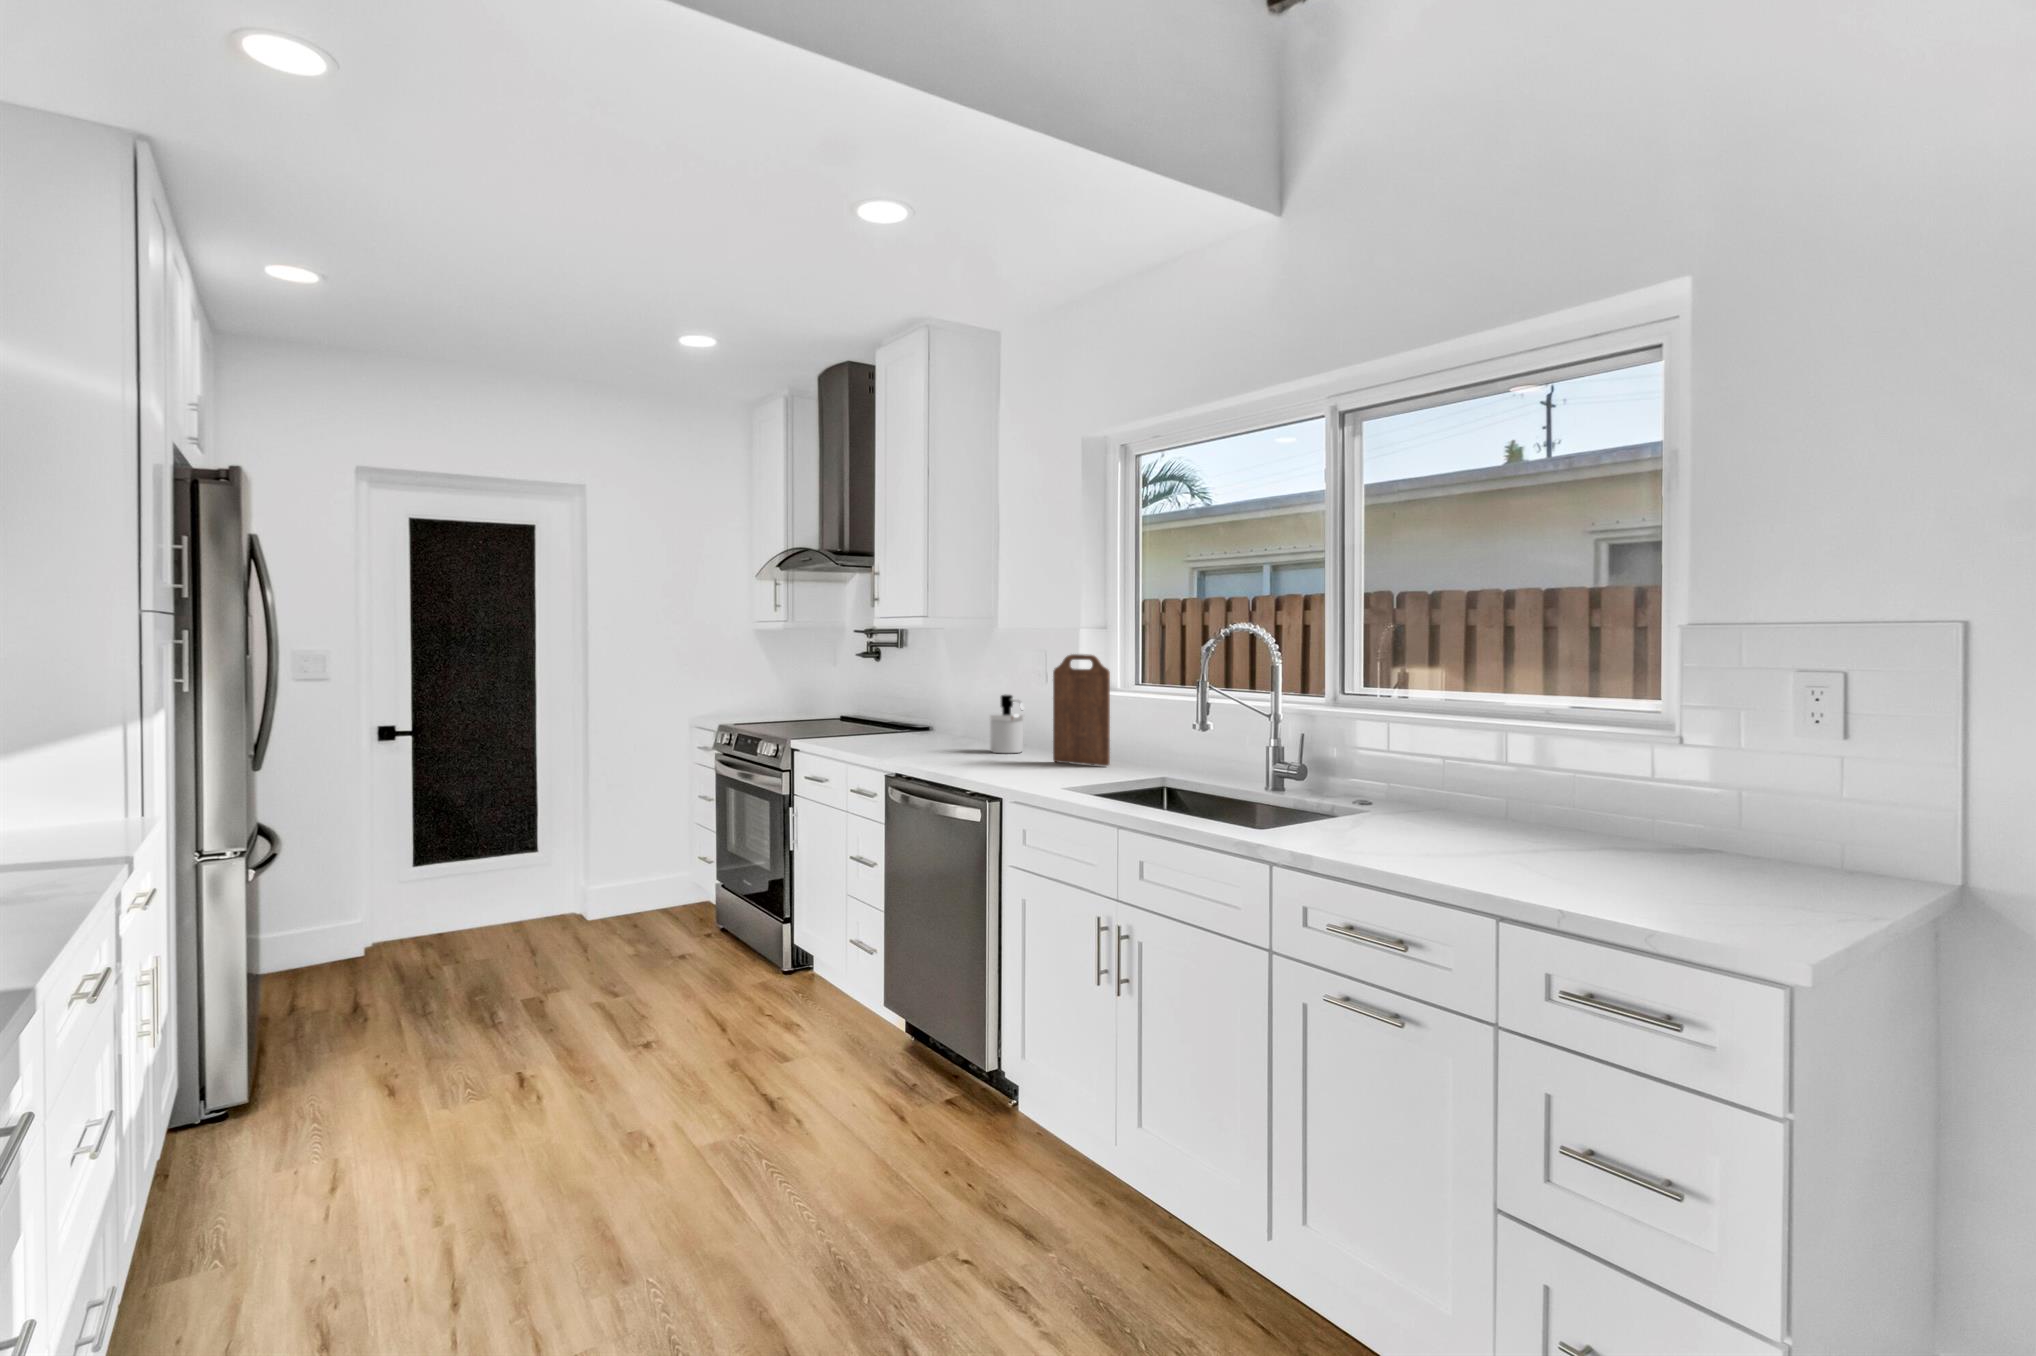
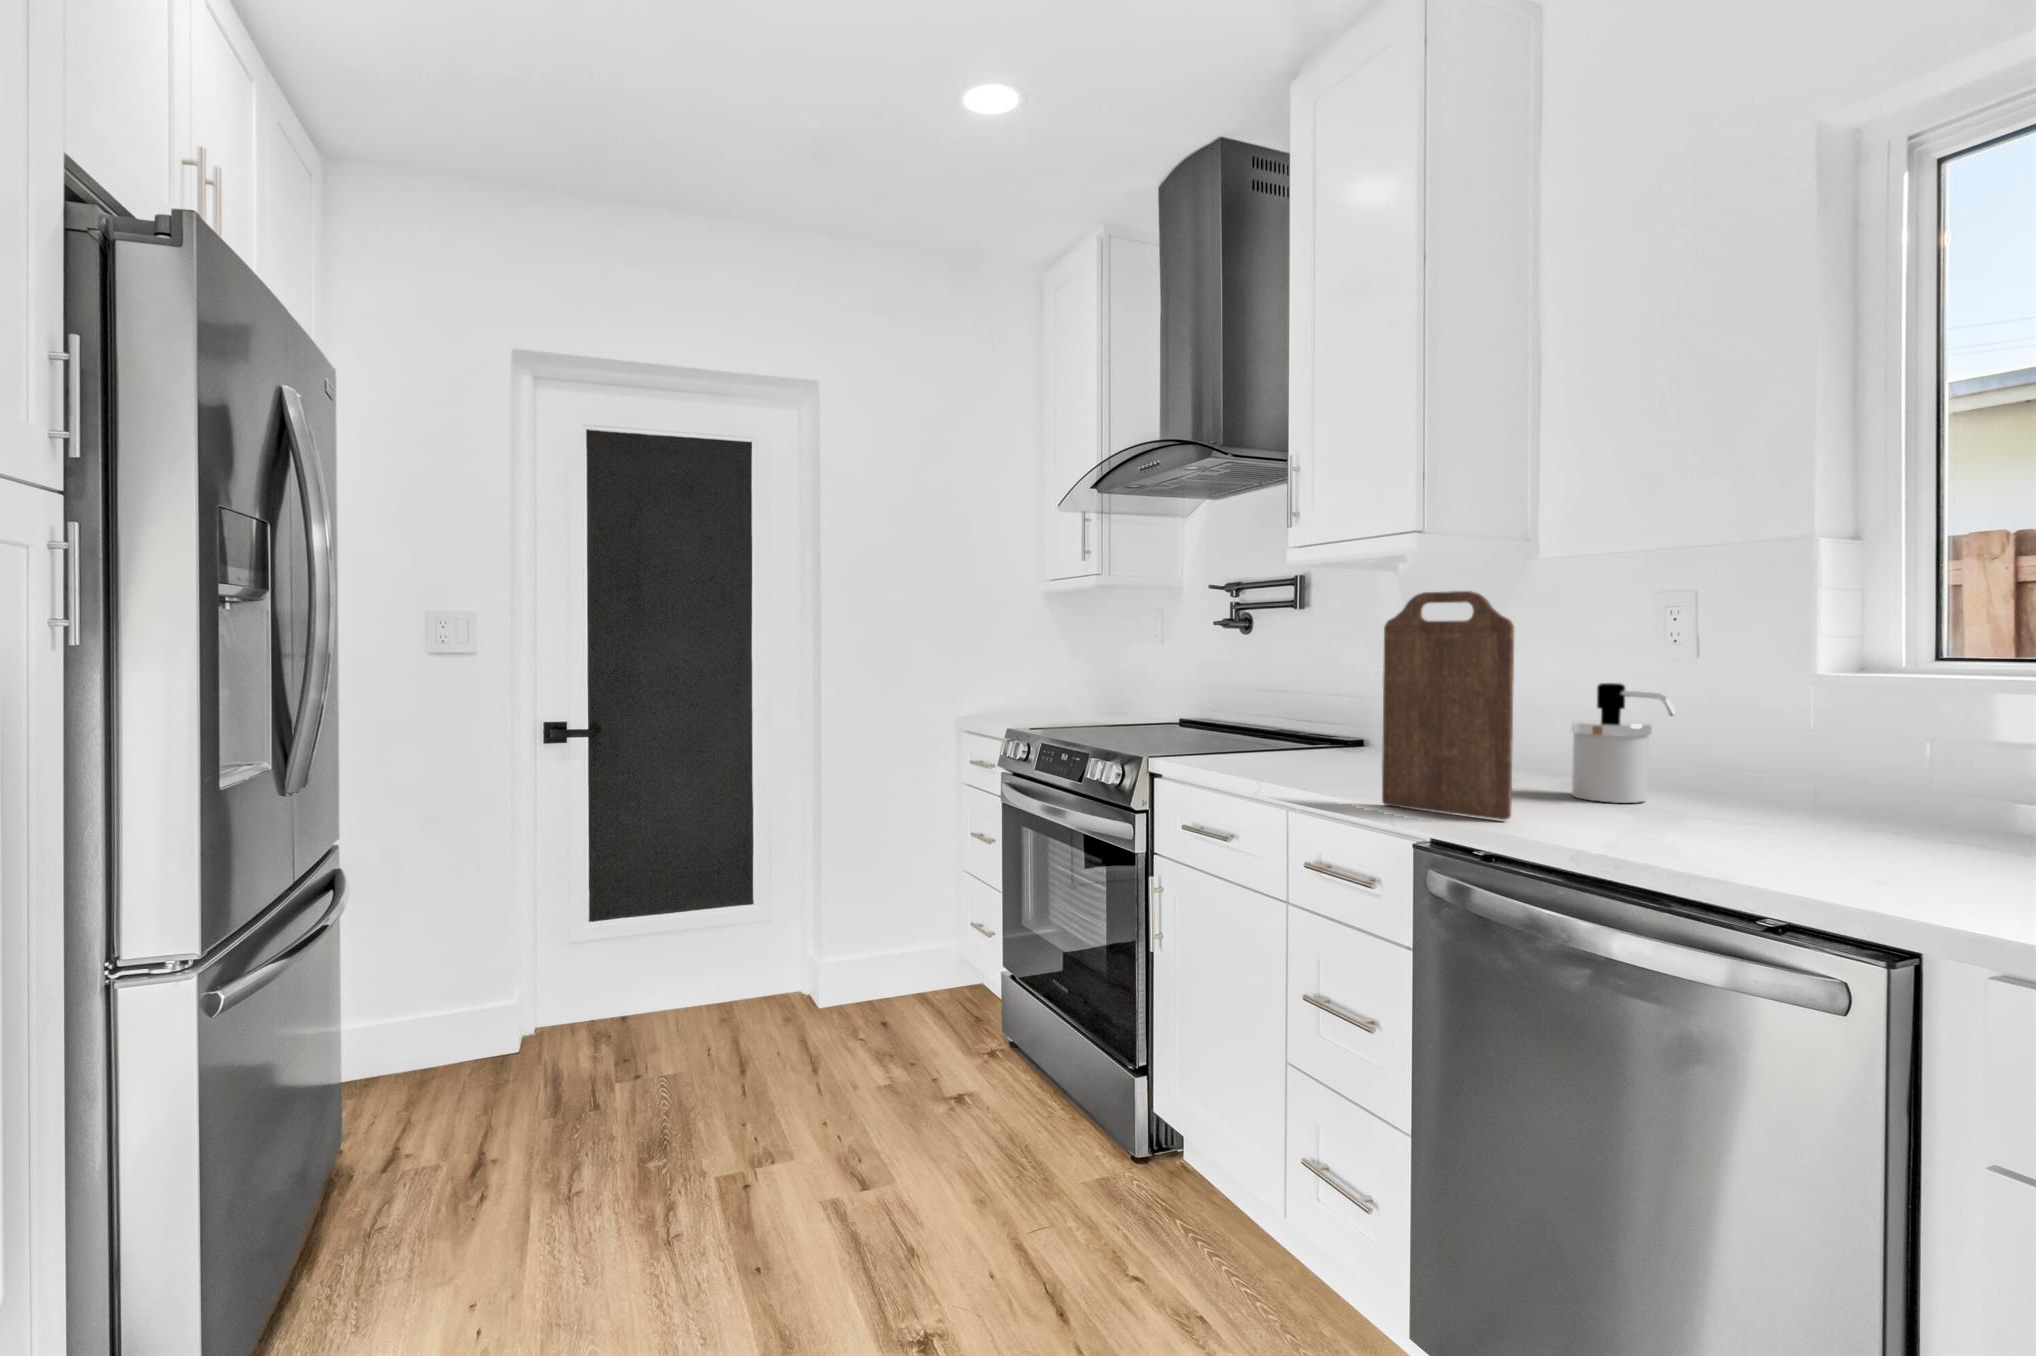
cutting board: present [1053,654,1110,766] -> present [1382,591,1514,820]

